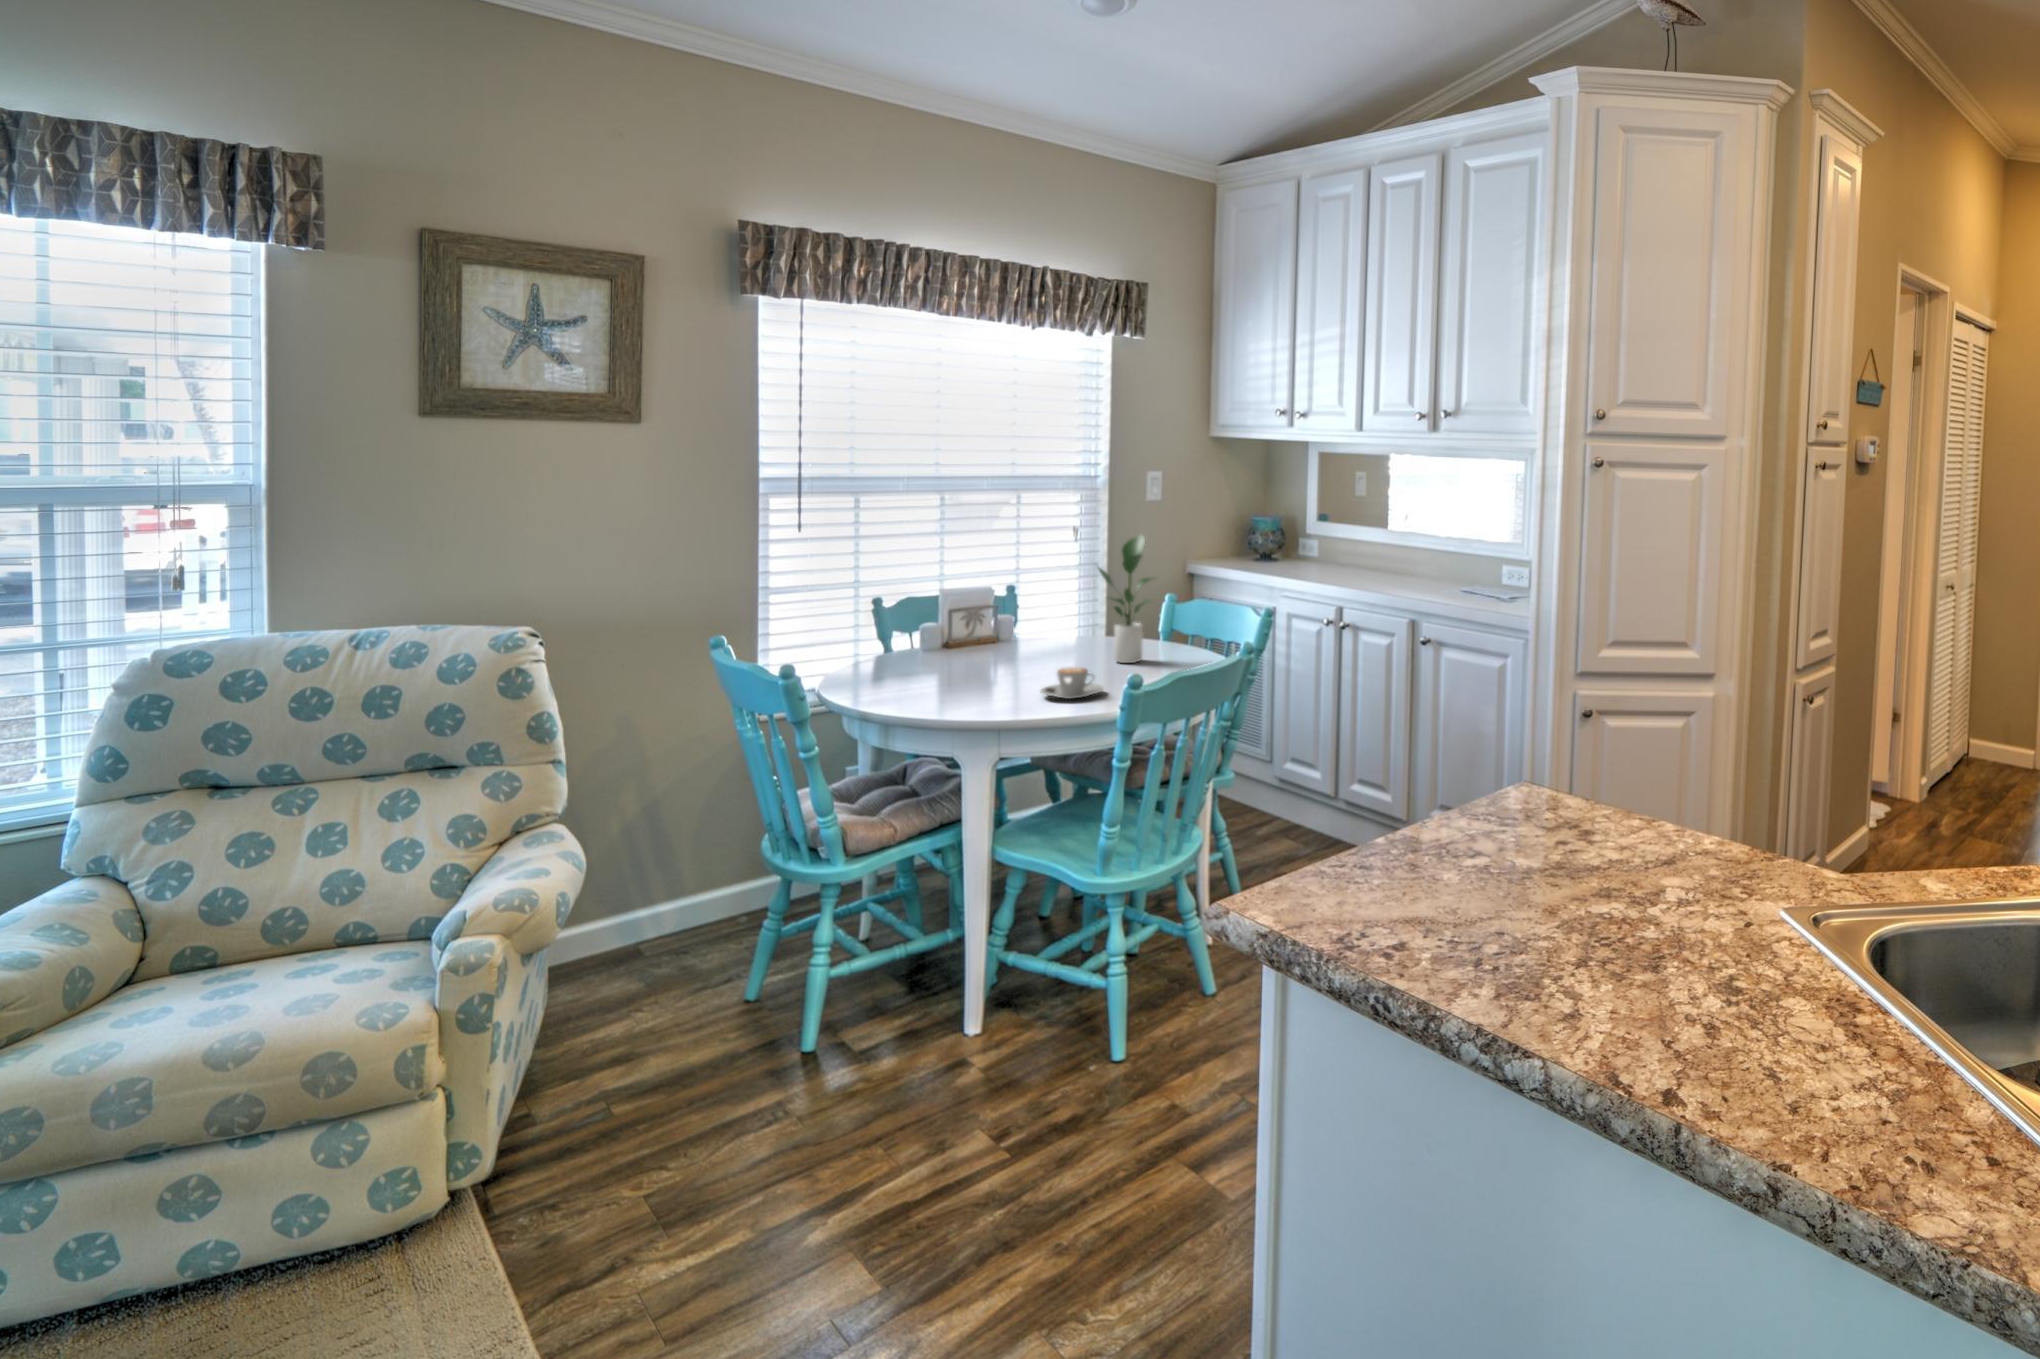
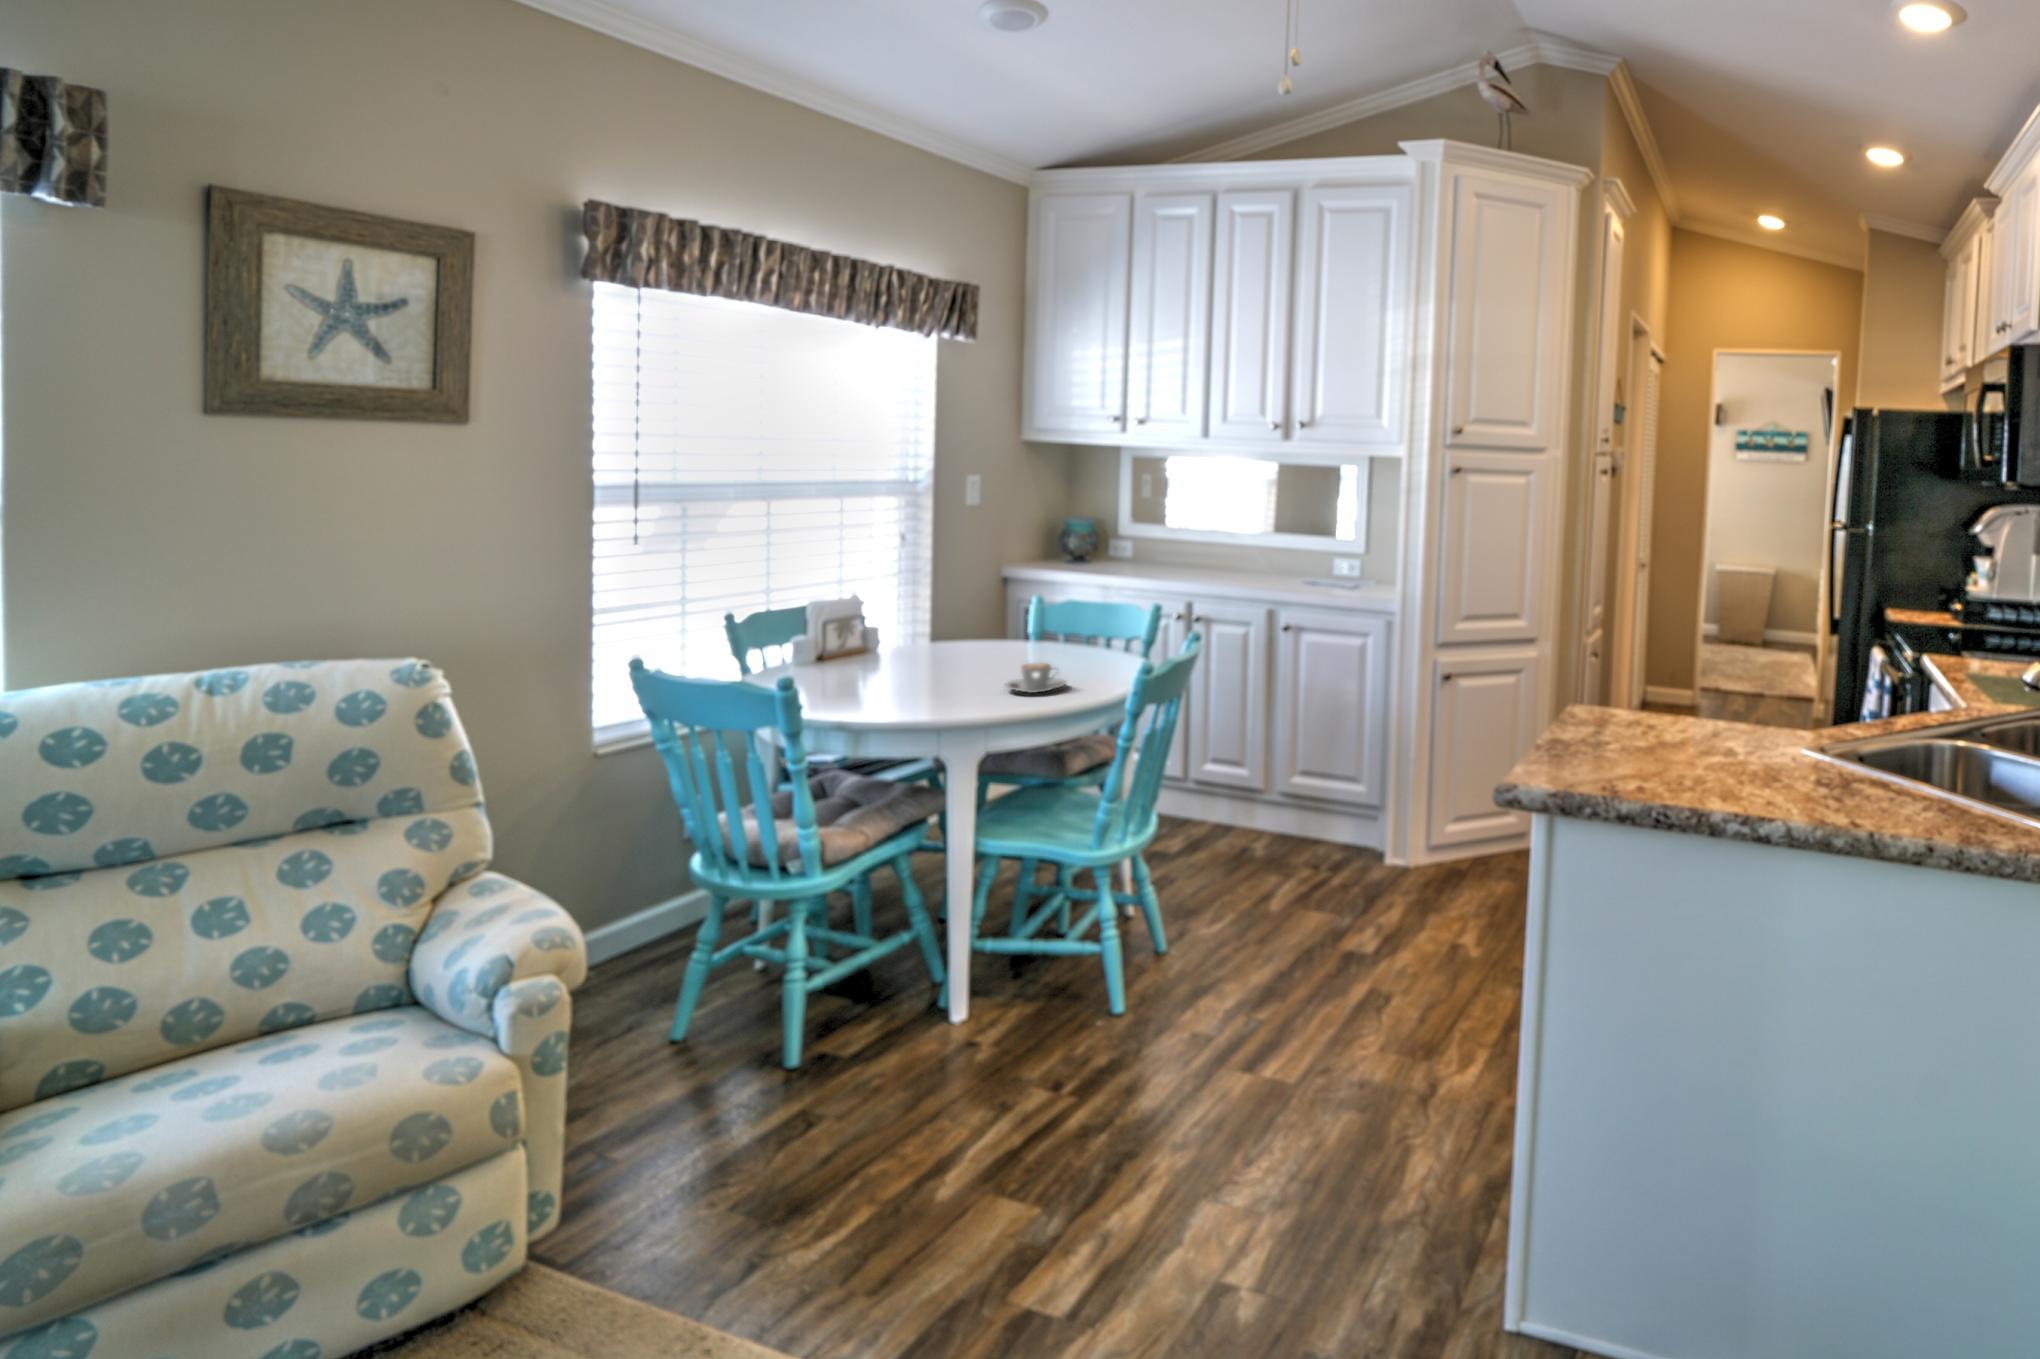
potted plant: present [1099,535,1152,663] -> none [1008,536,1071,658]

